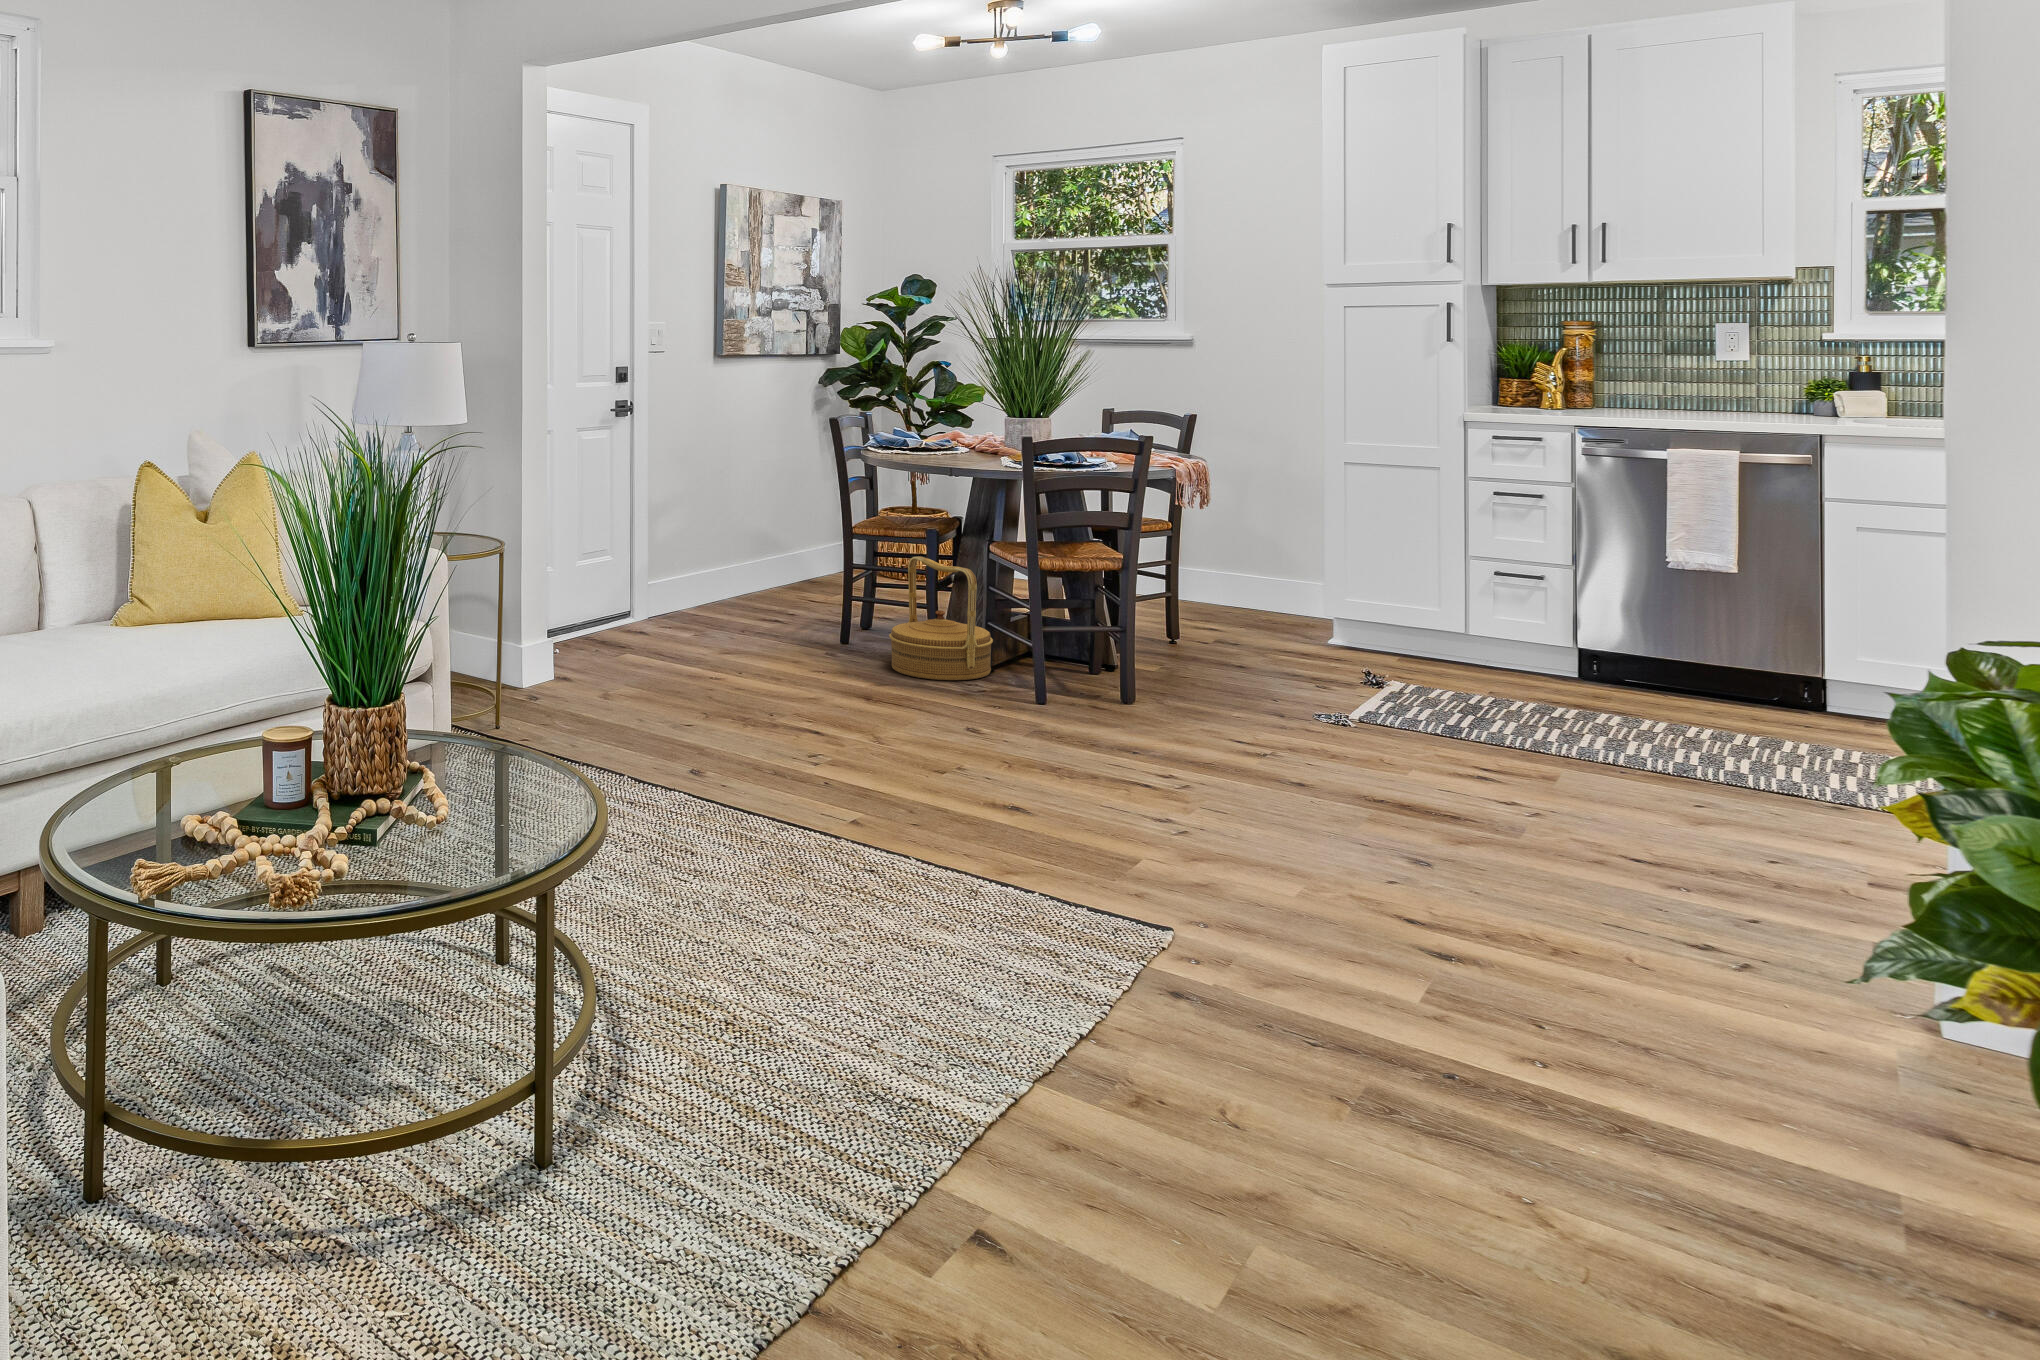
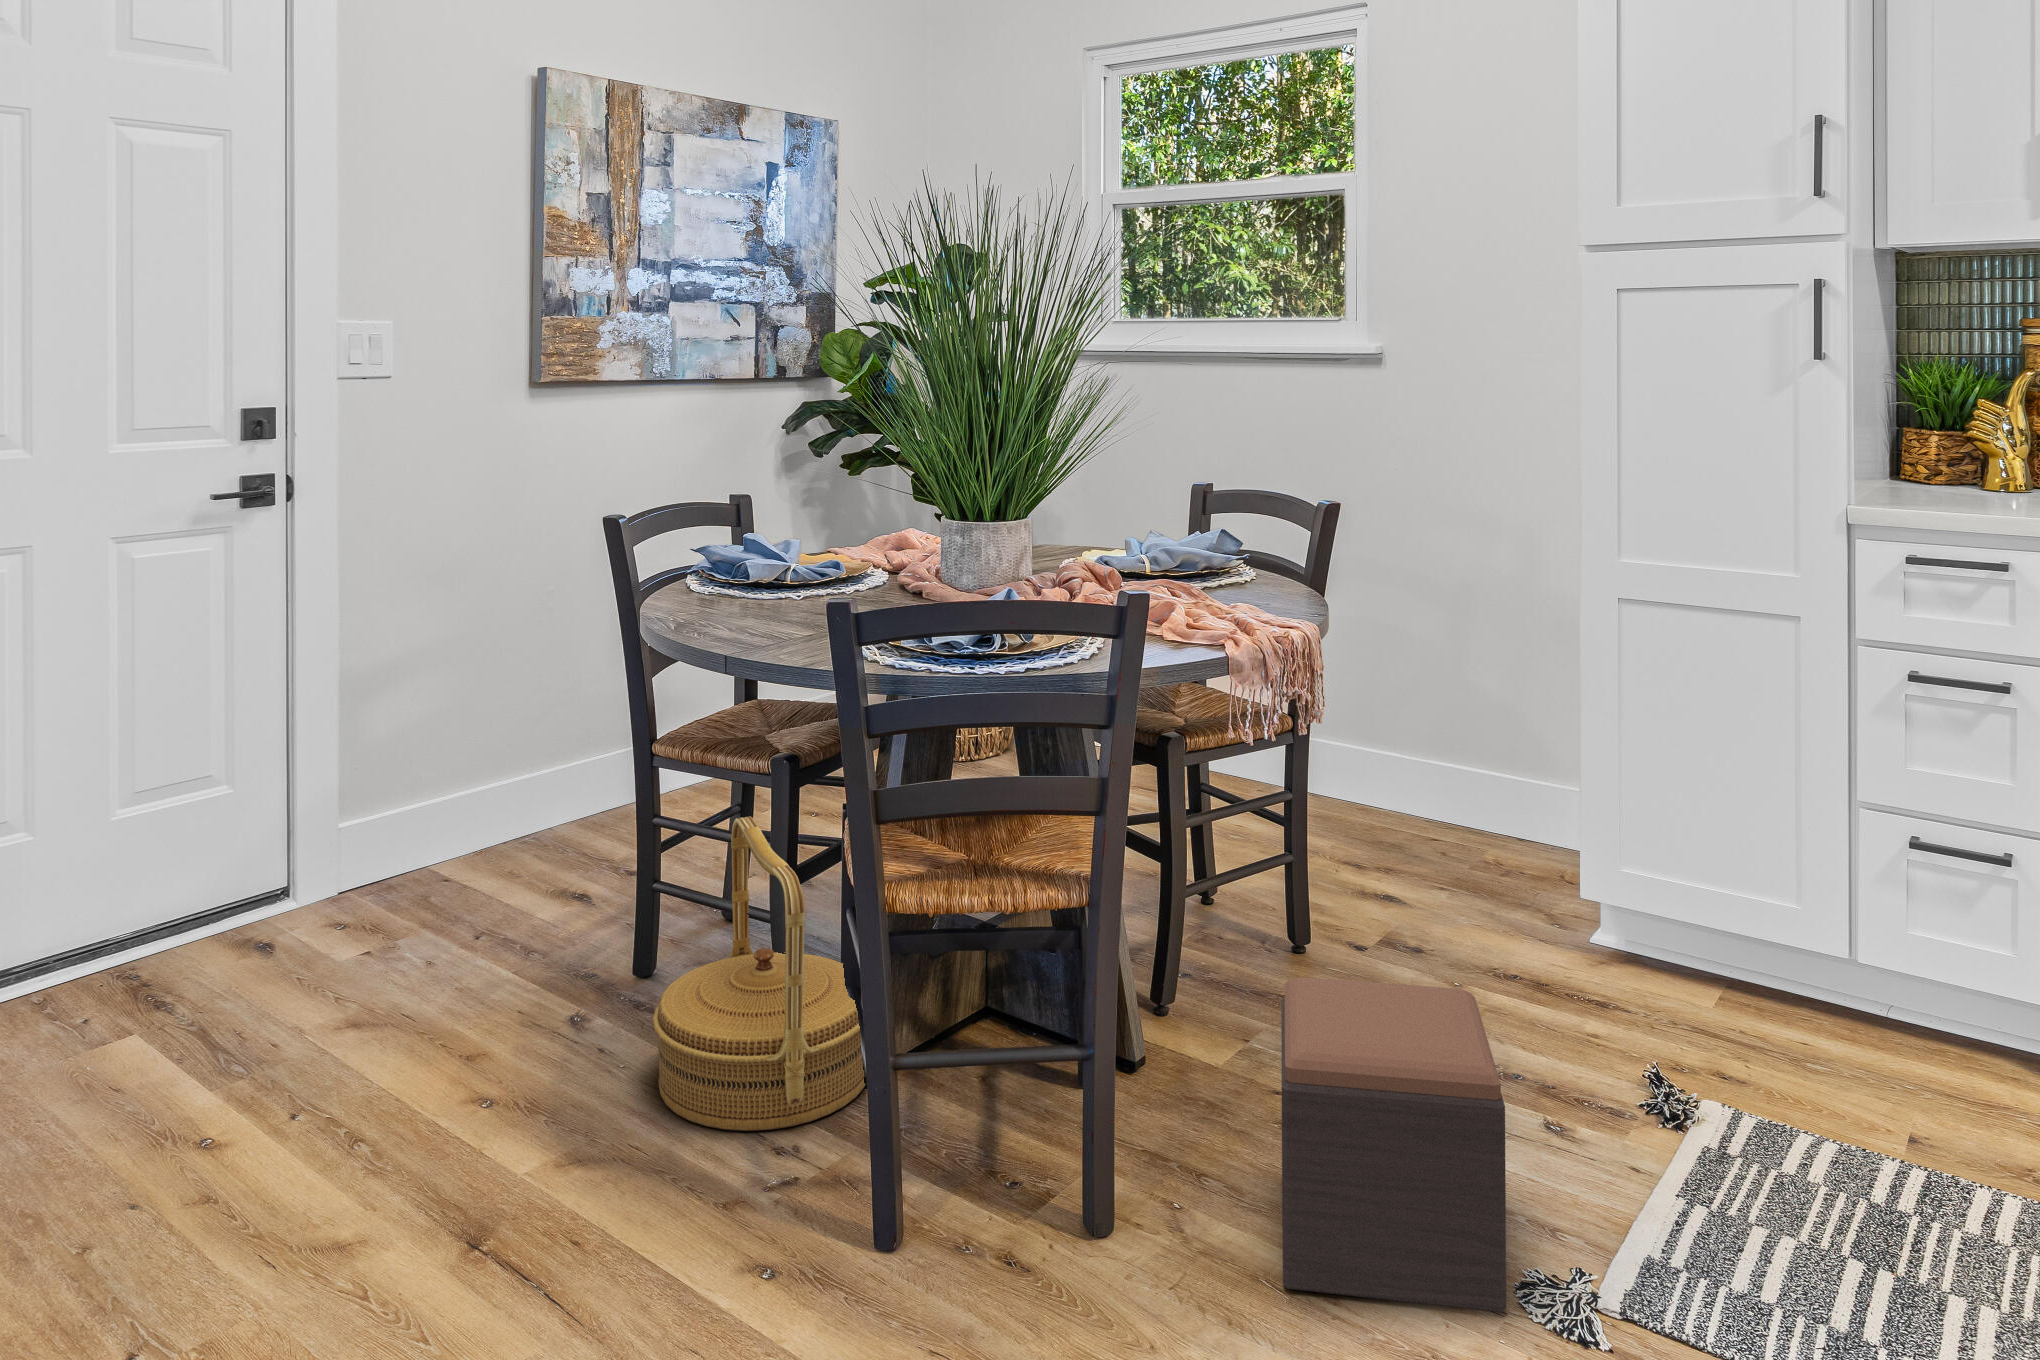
footstool: none [1200,606,1310,719] -> present [1281,977,1506,1313]

